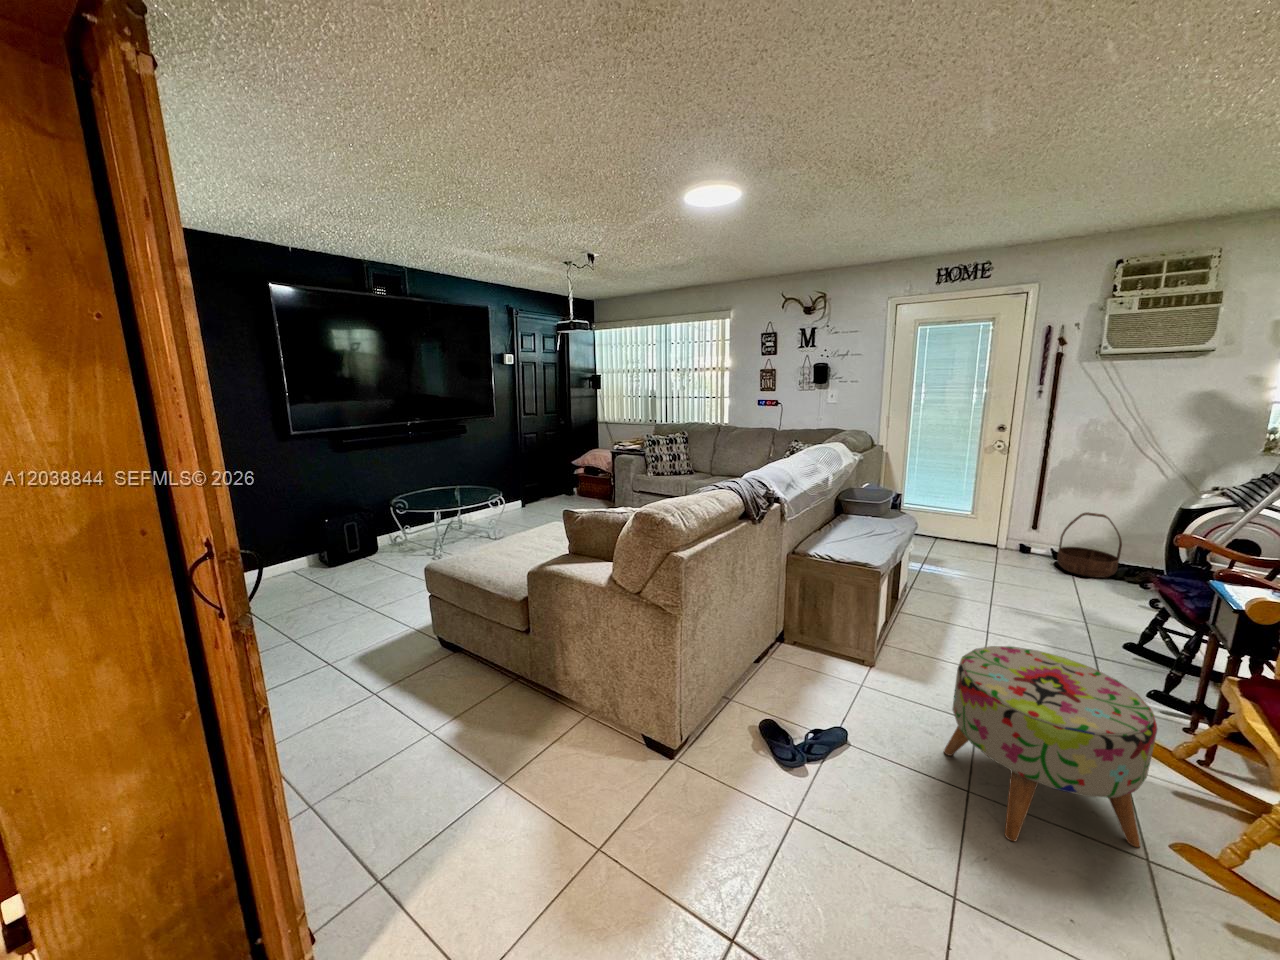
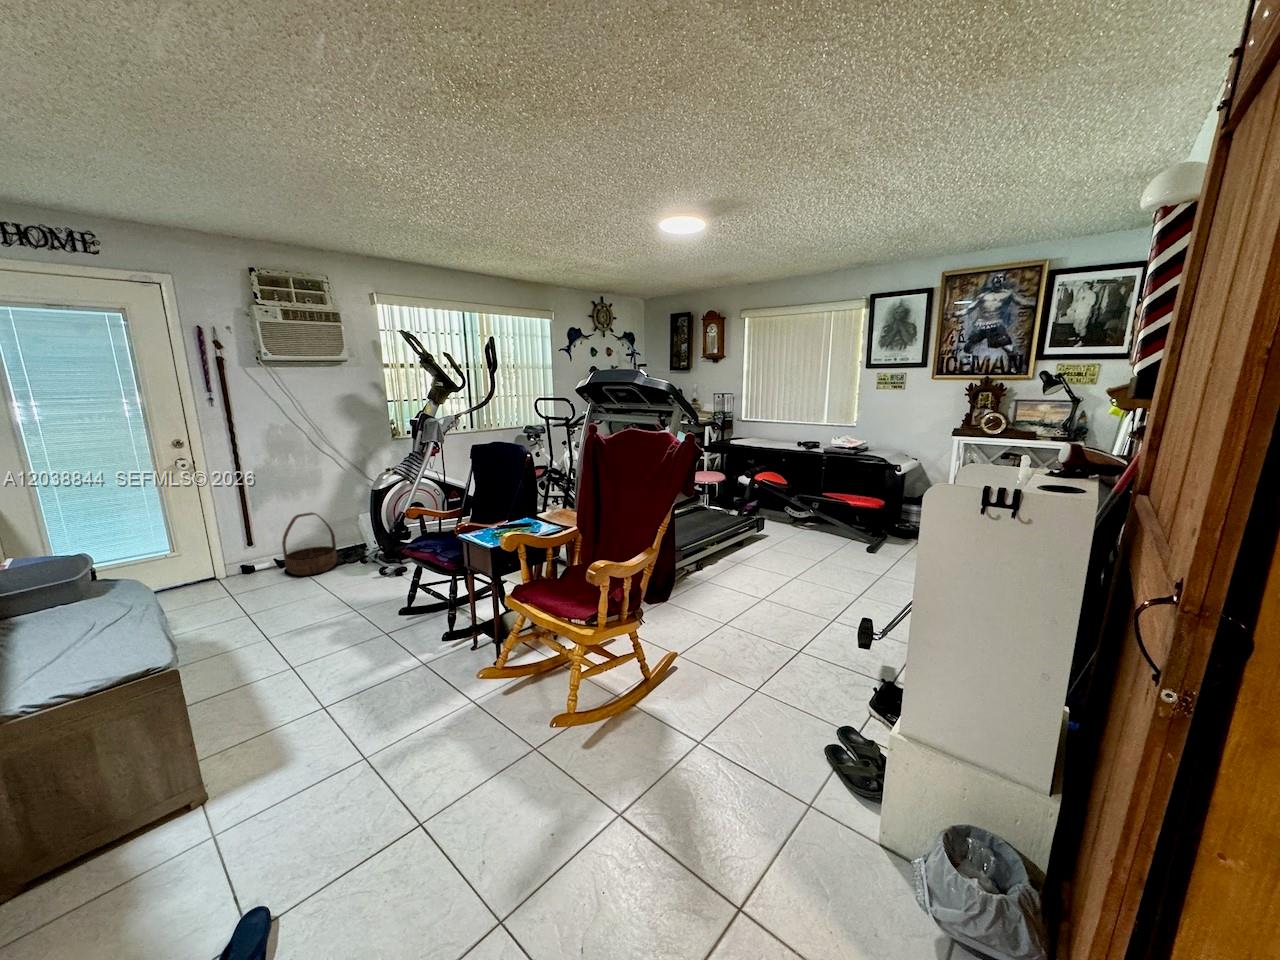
ottoman: present [944,646,1157,847] -> none [366,633,528,824]

